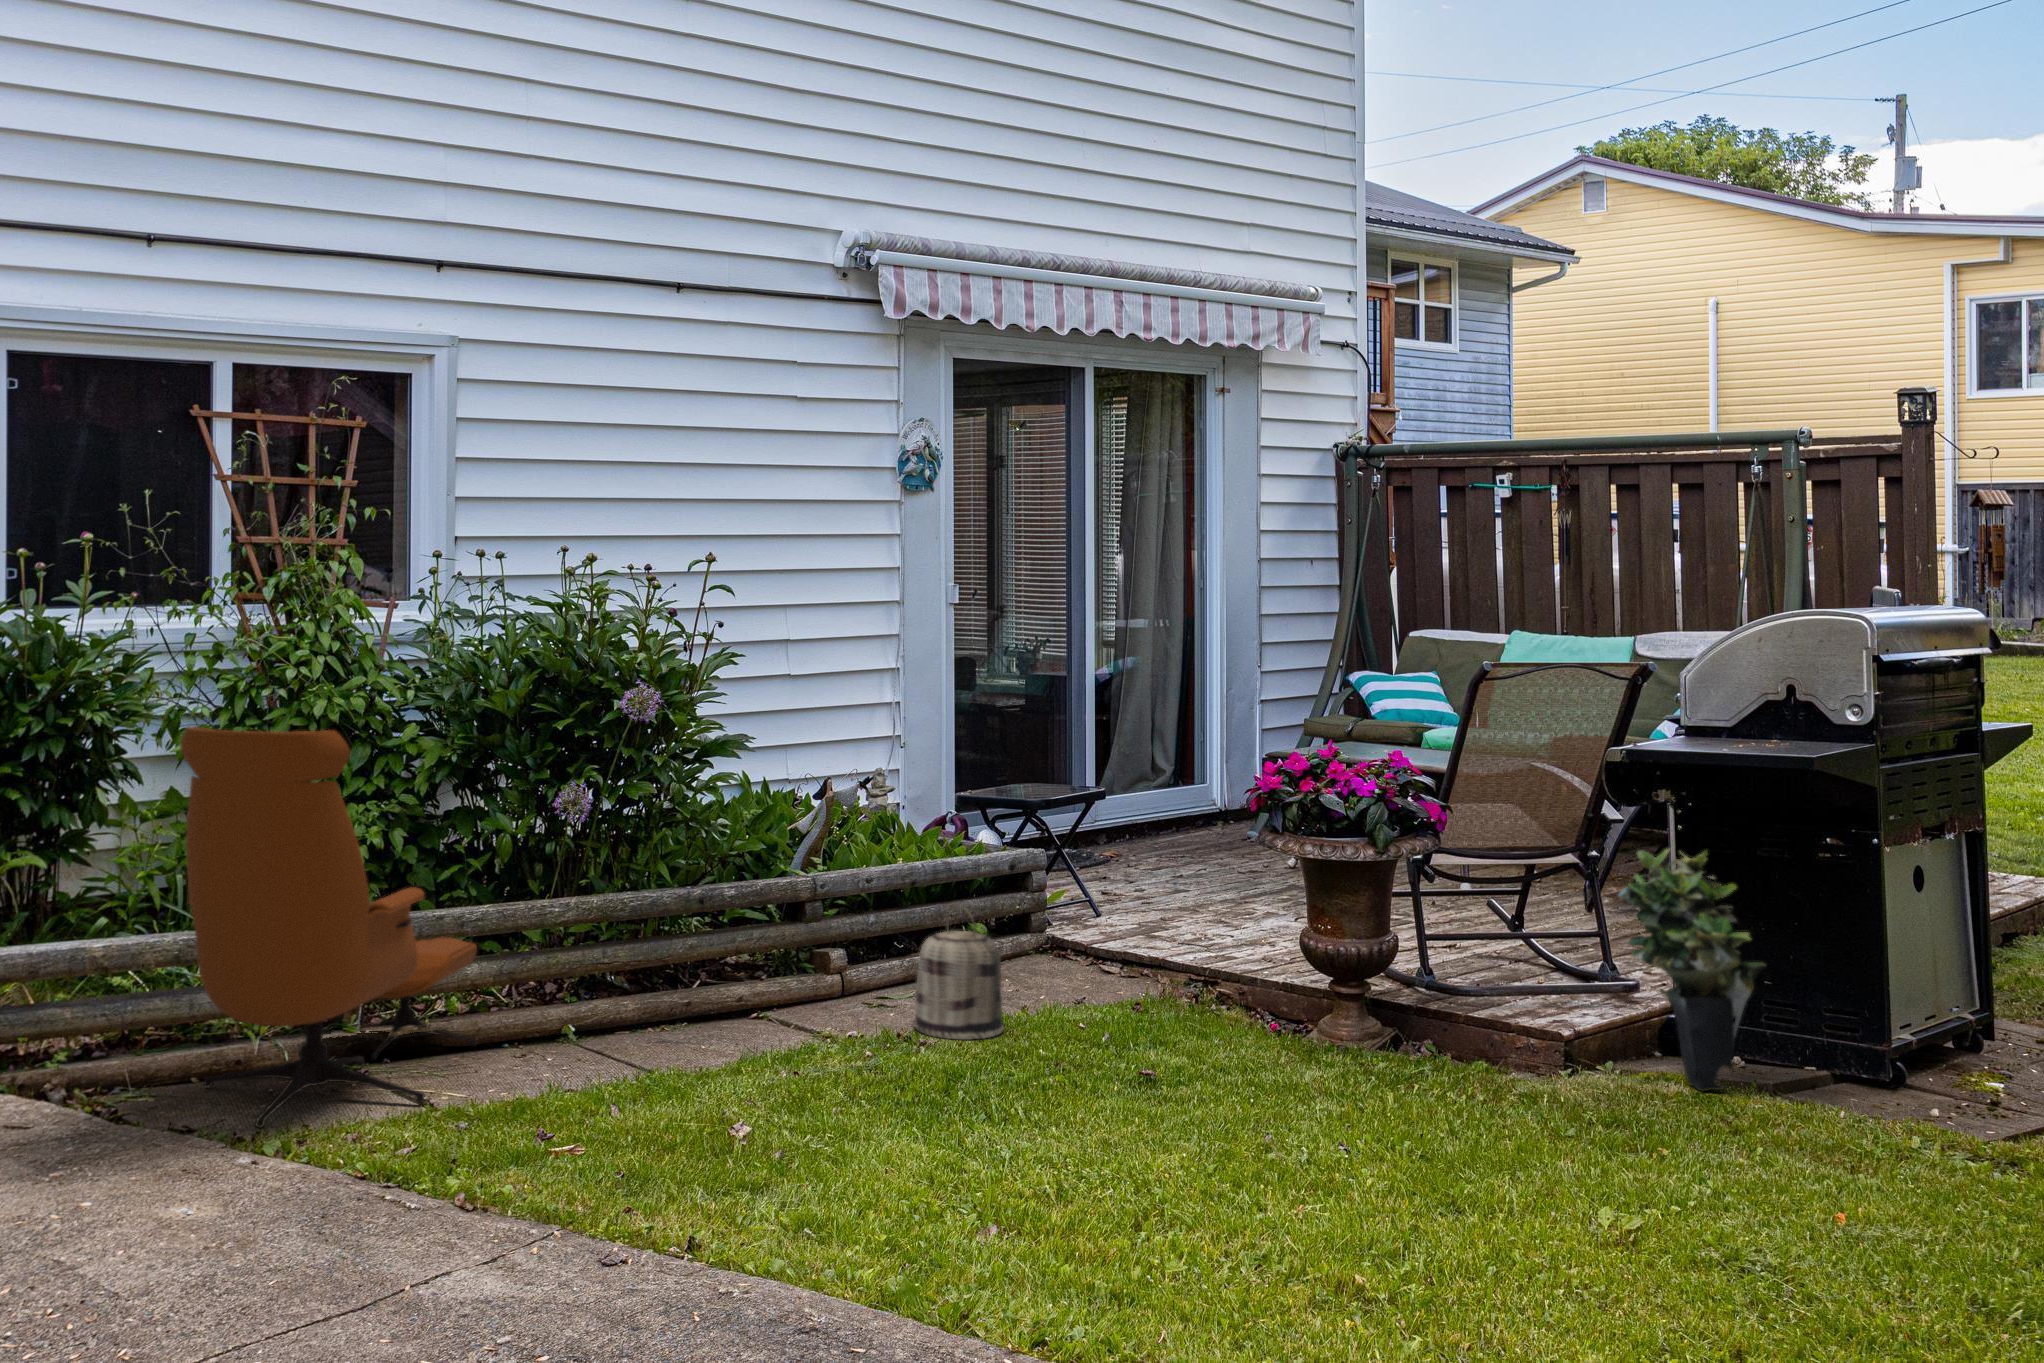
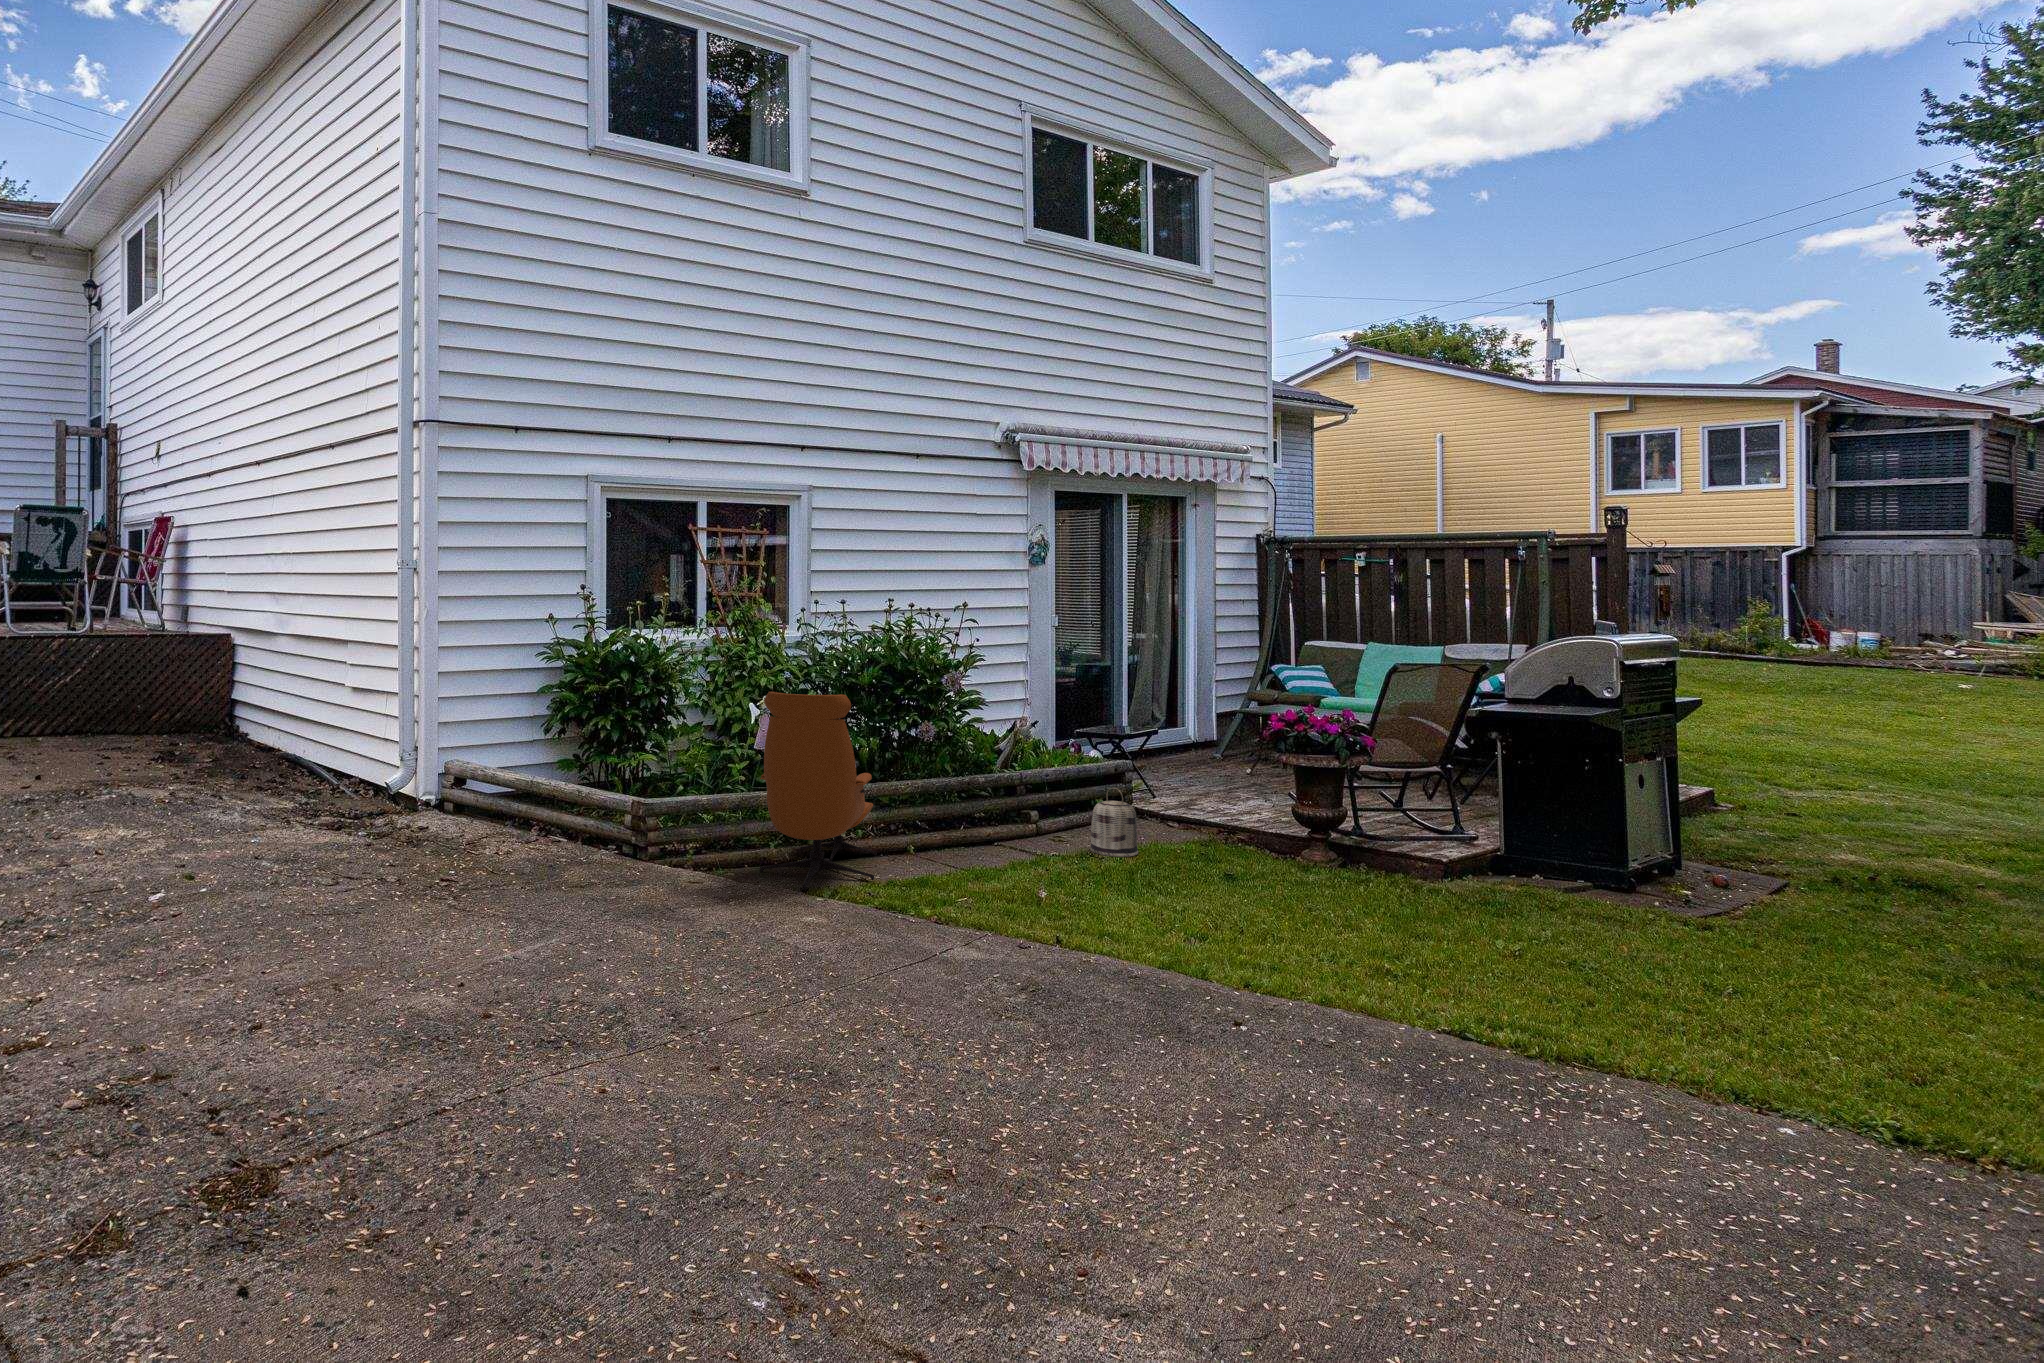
potted plant: present [1619,849,1765,1092] -> none [1466,762,1547,887]

